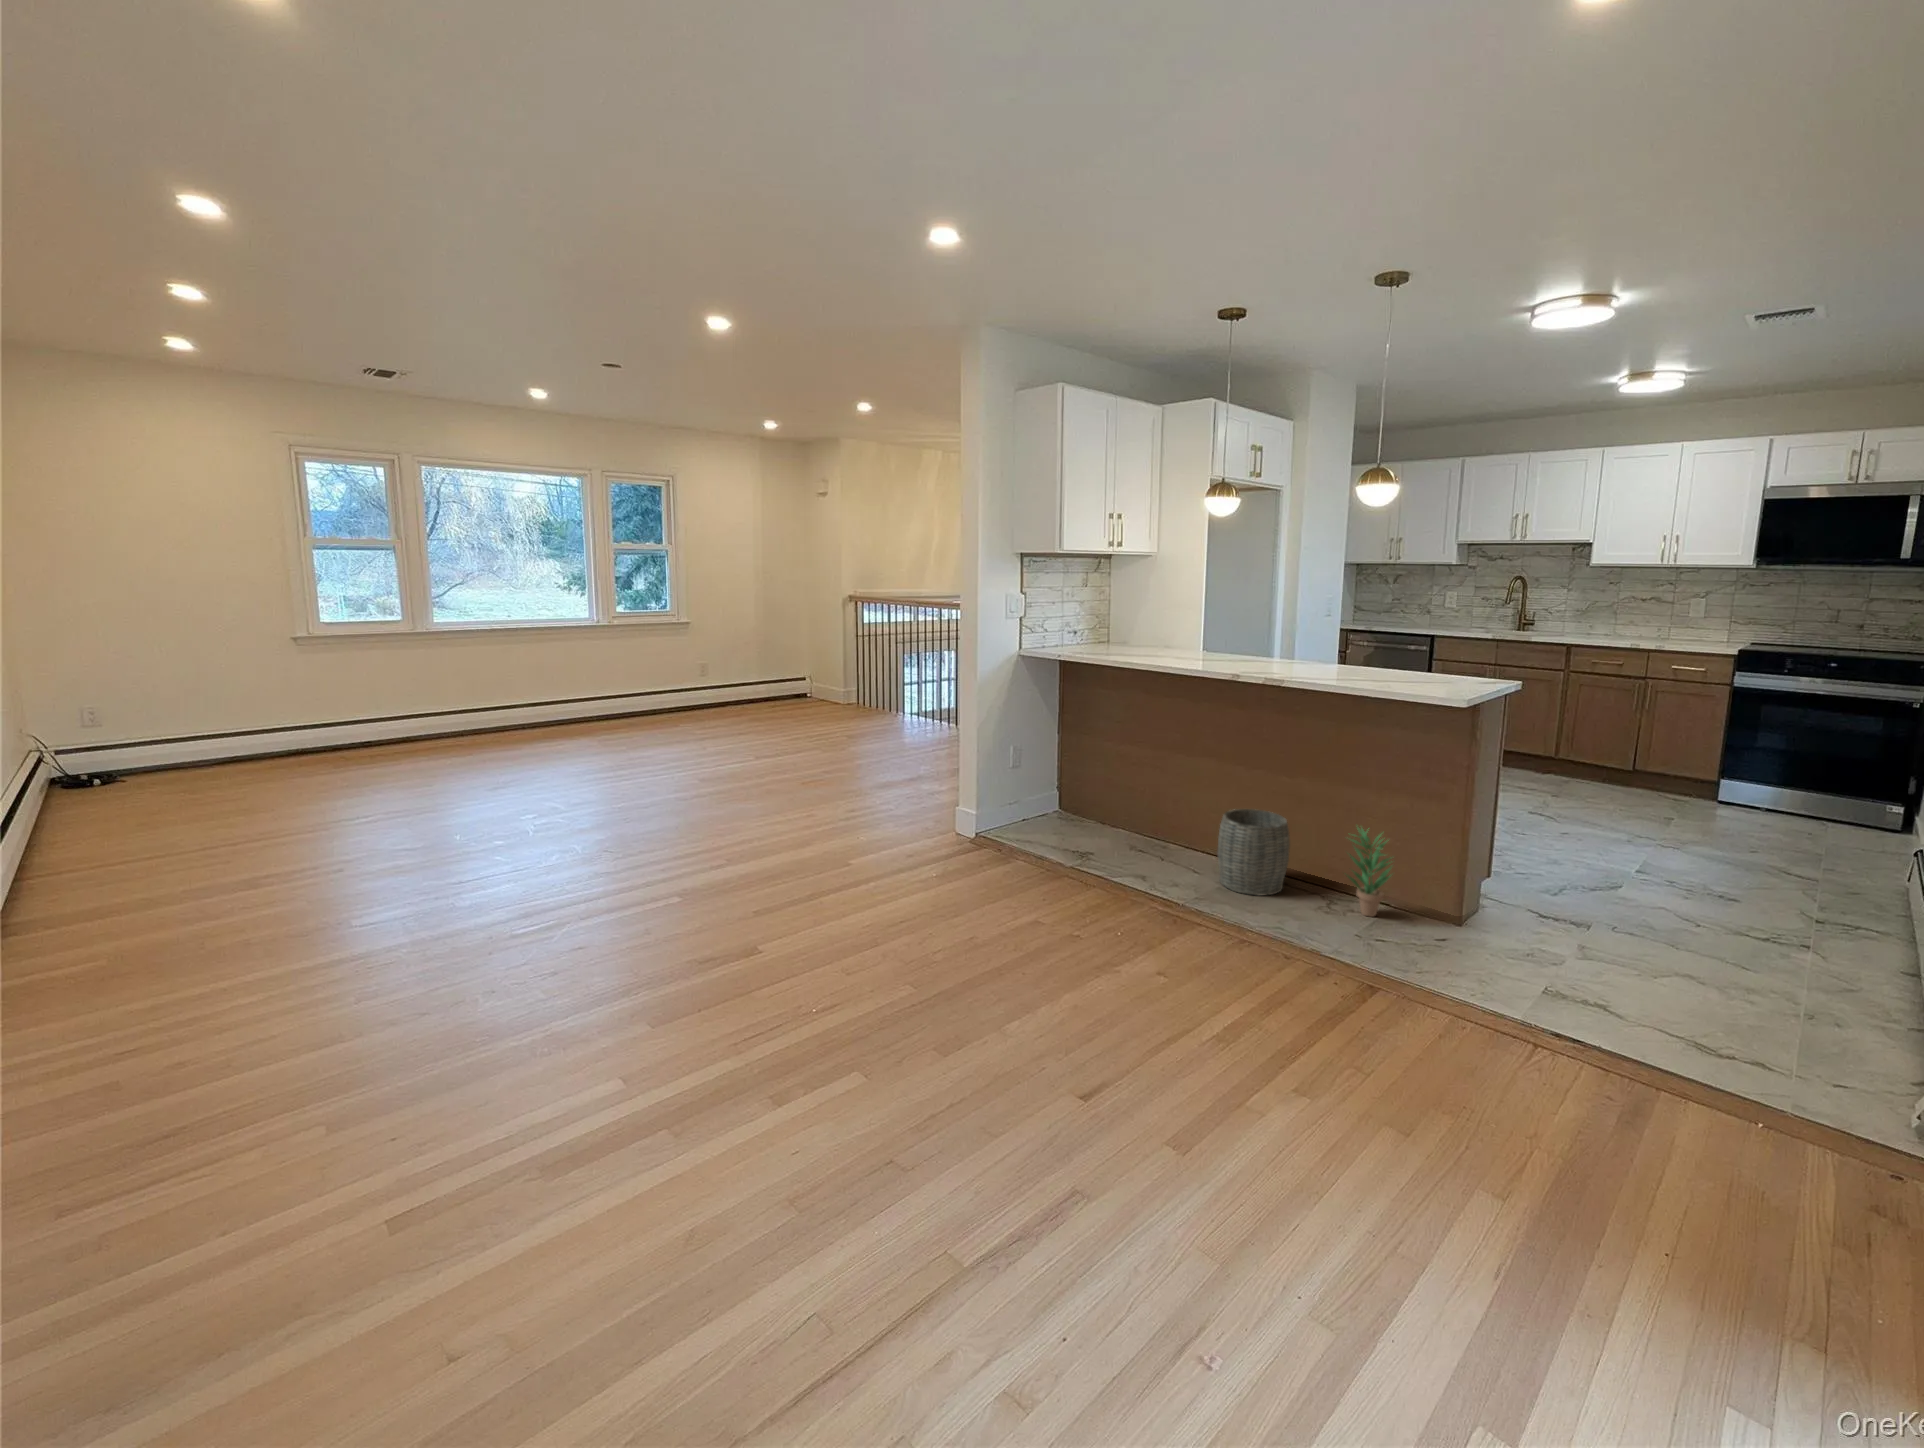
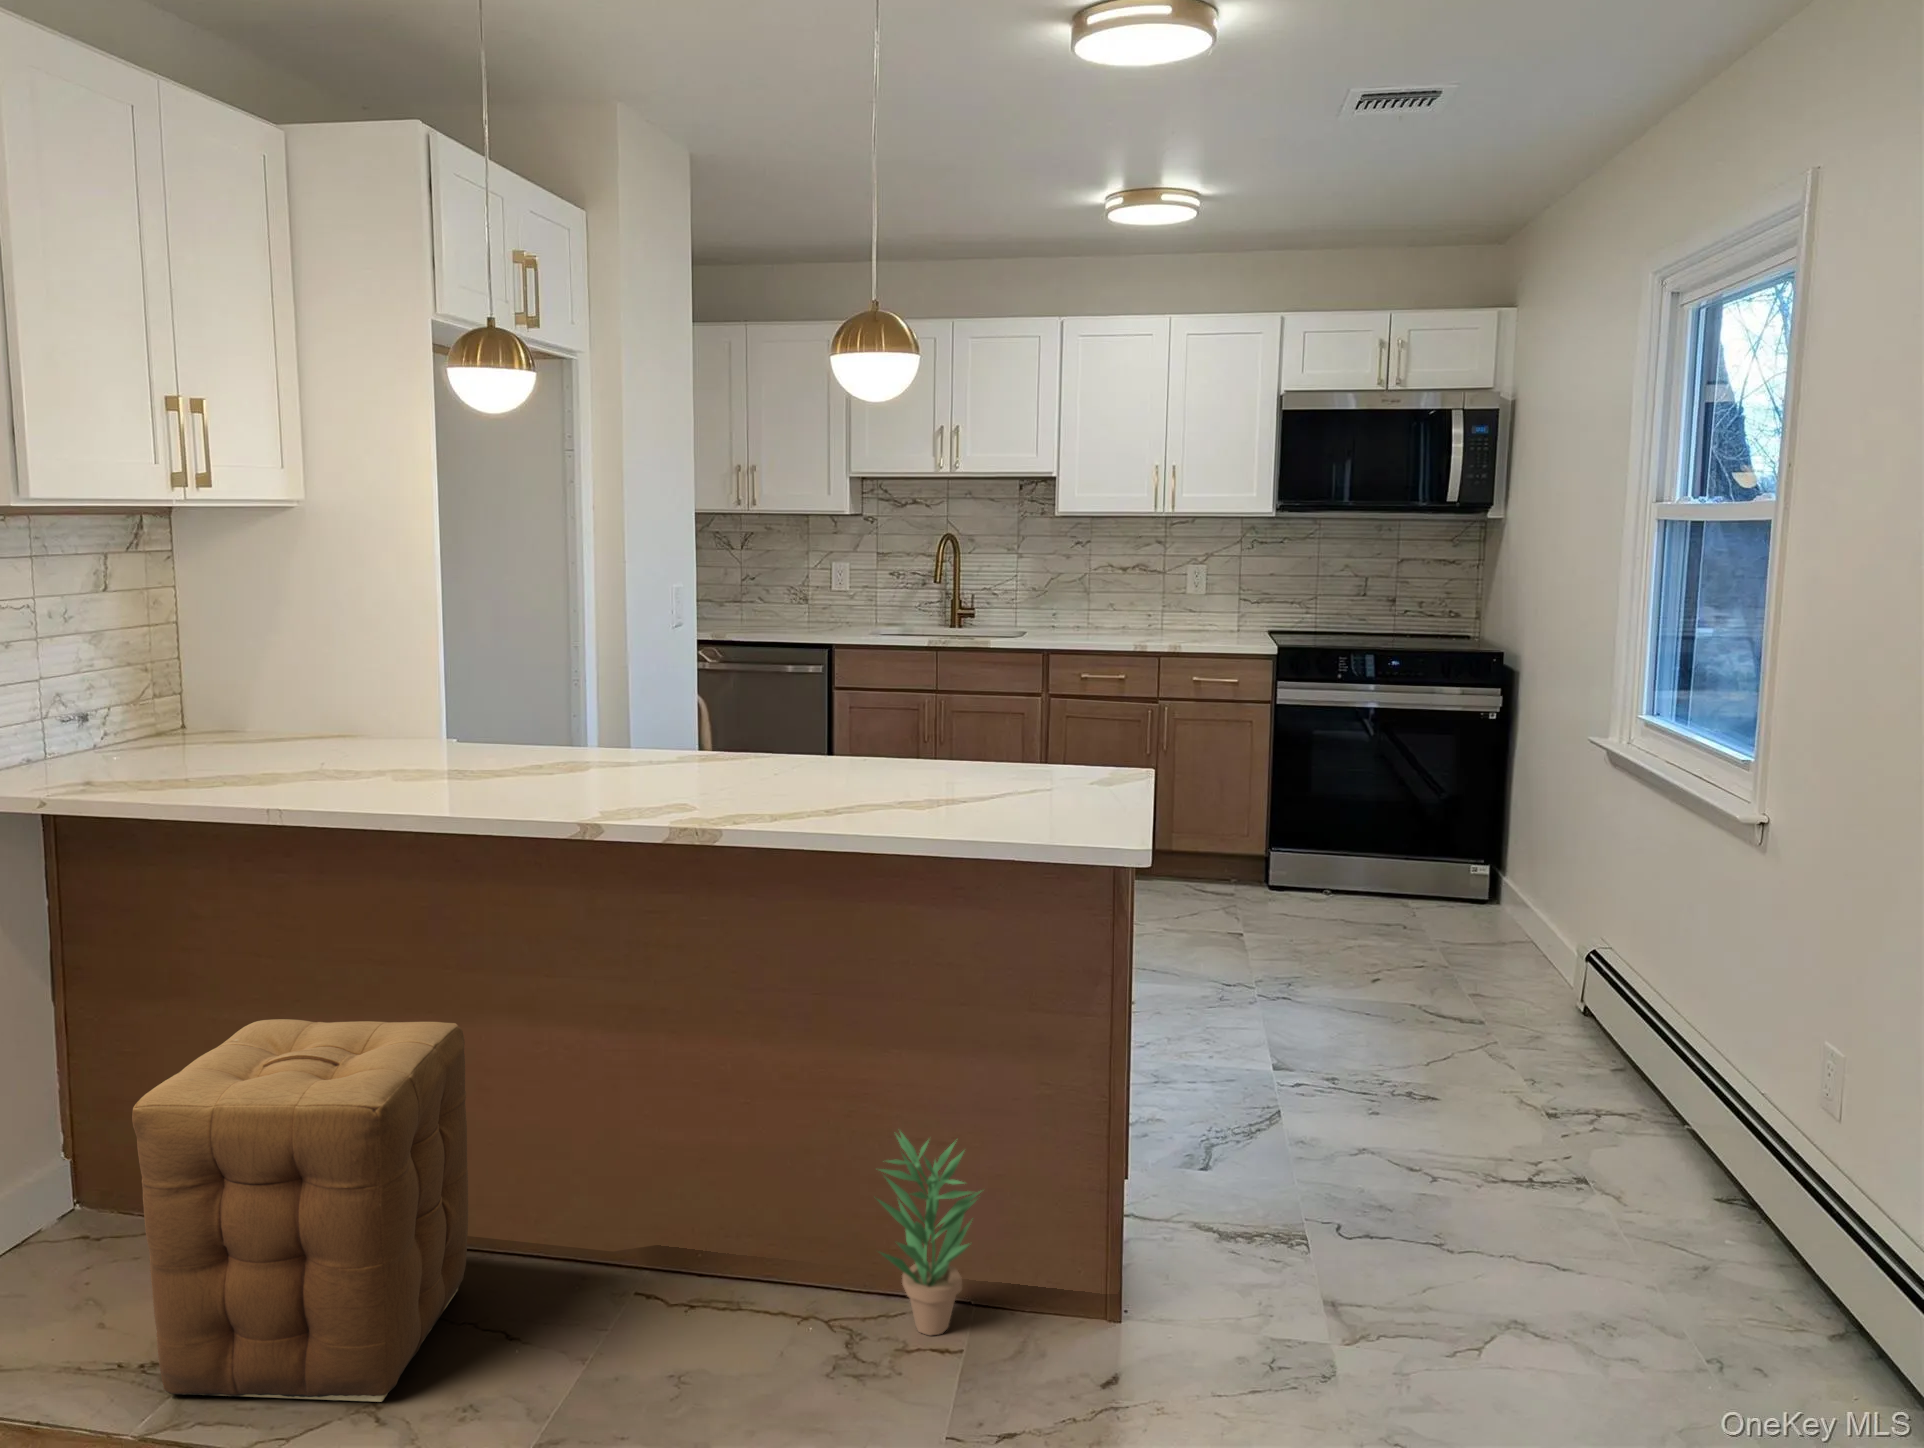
ottoman: none [1073,745,1190,880] -> present [132,1019,468,1402]
woven basket: present [1217,809,1290,896] -> none [566,1126,738,1360]

